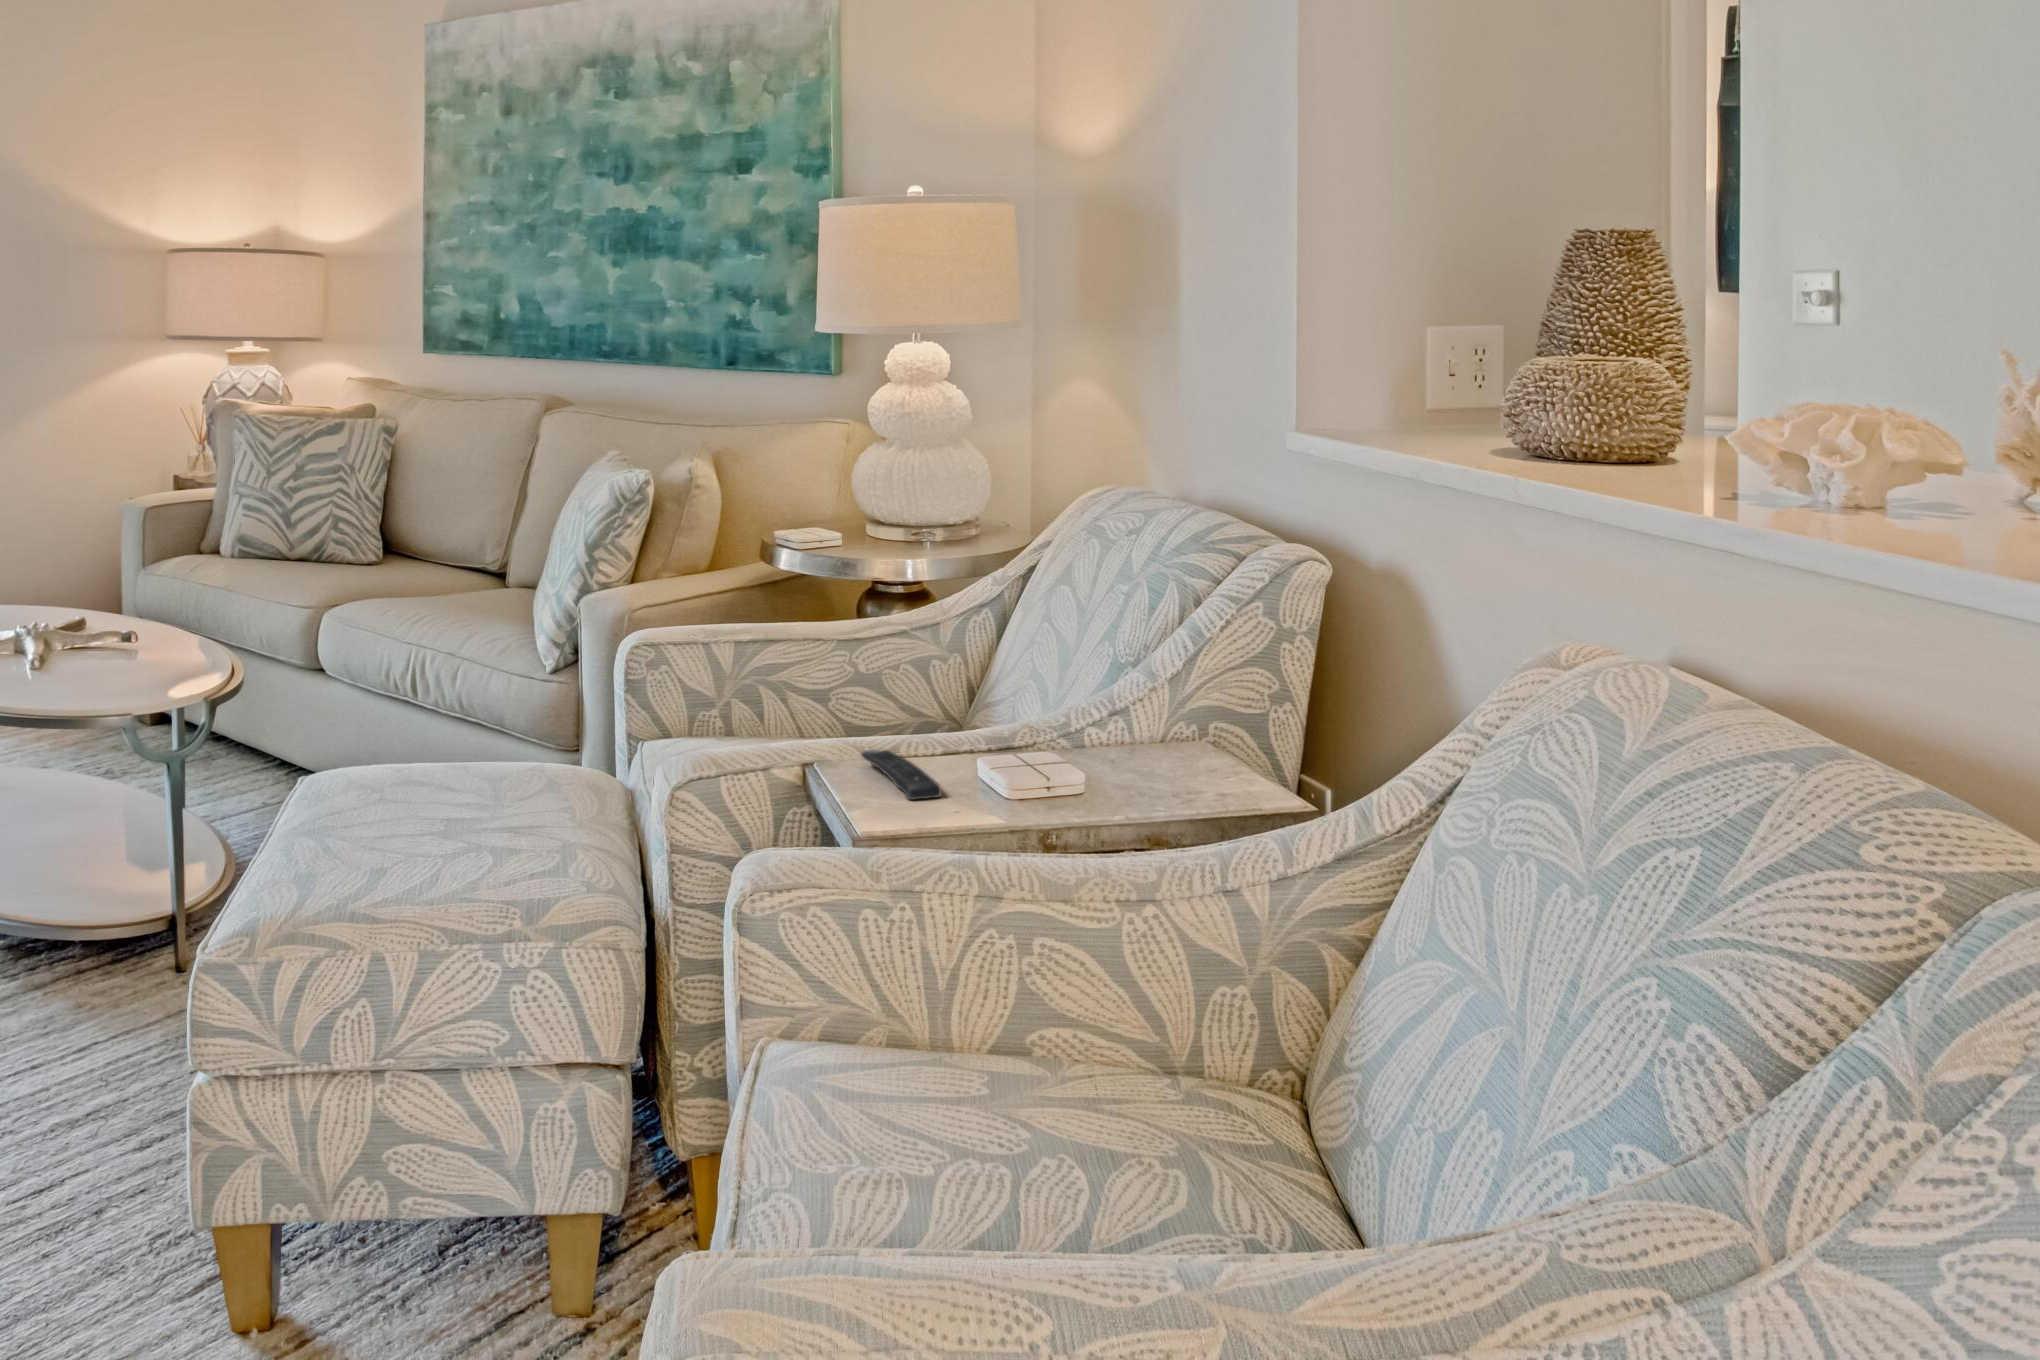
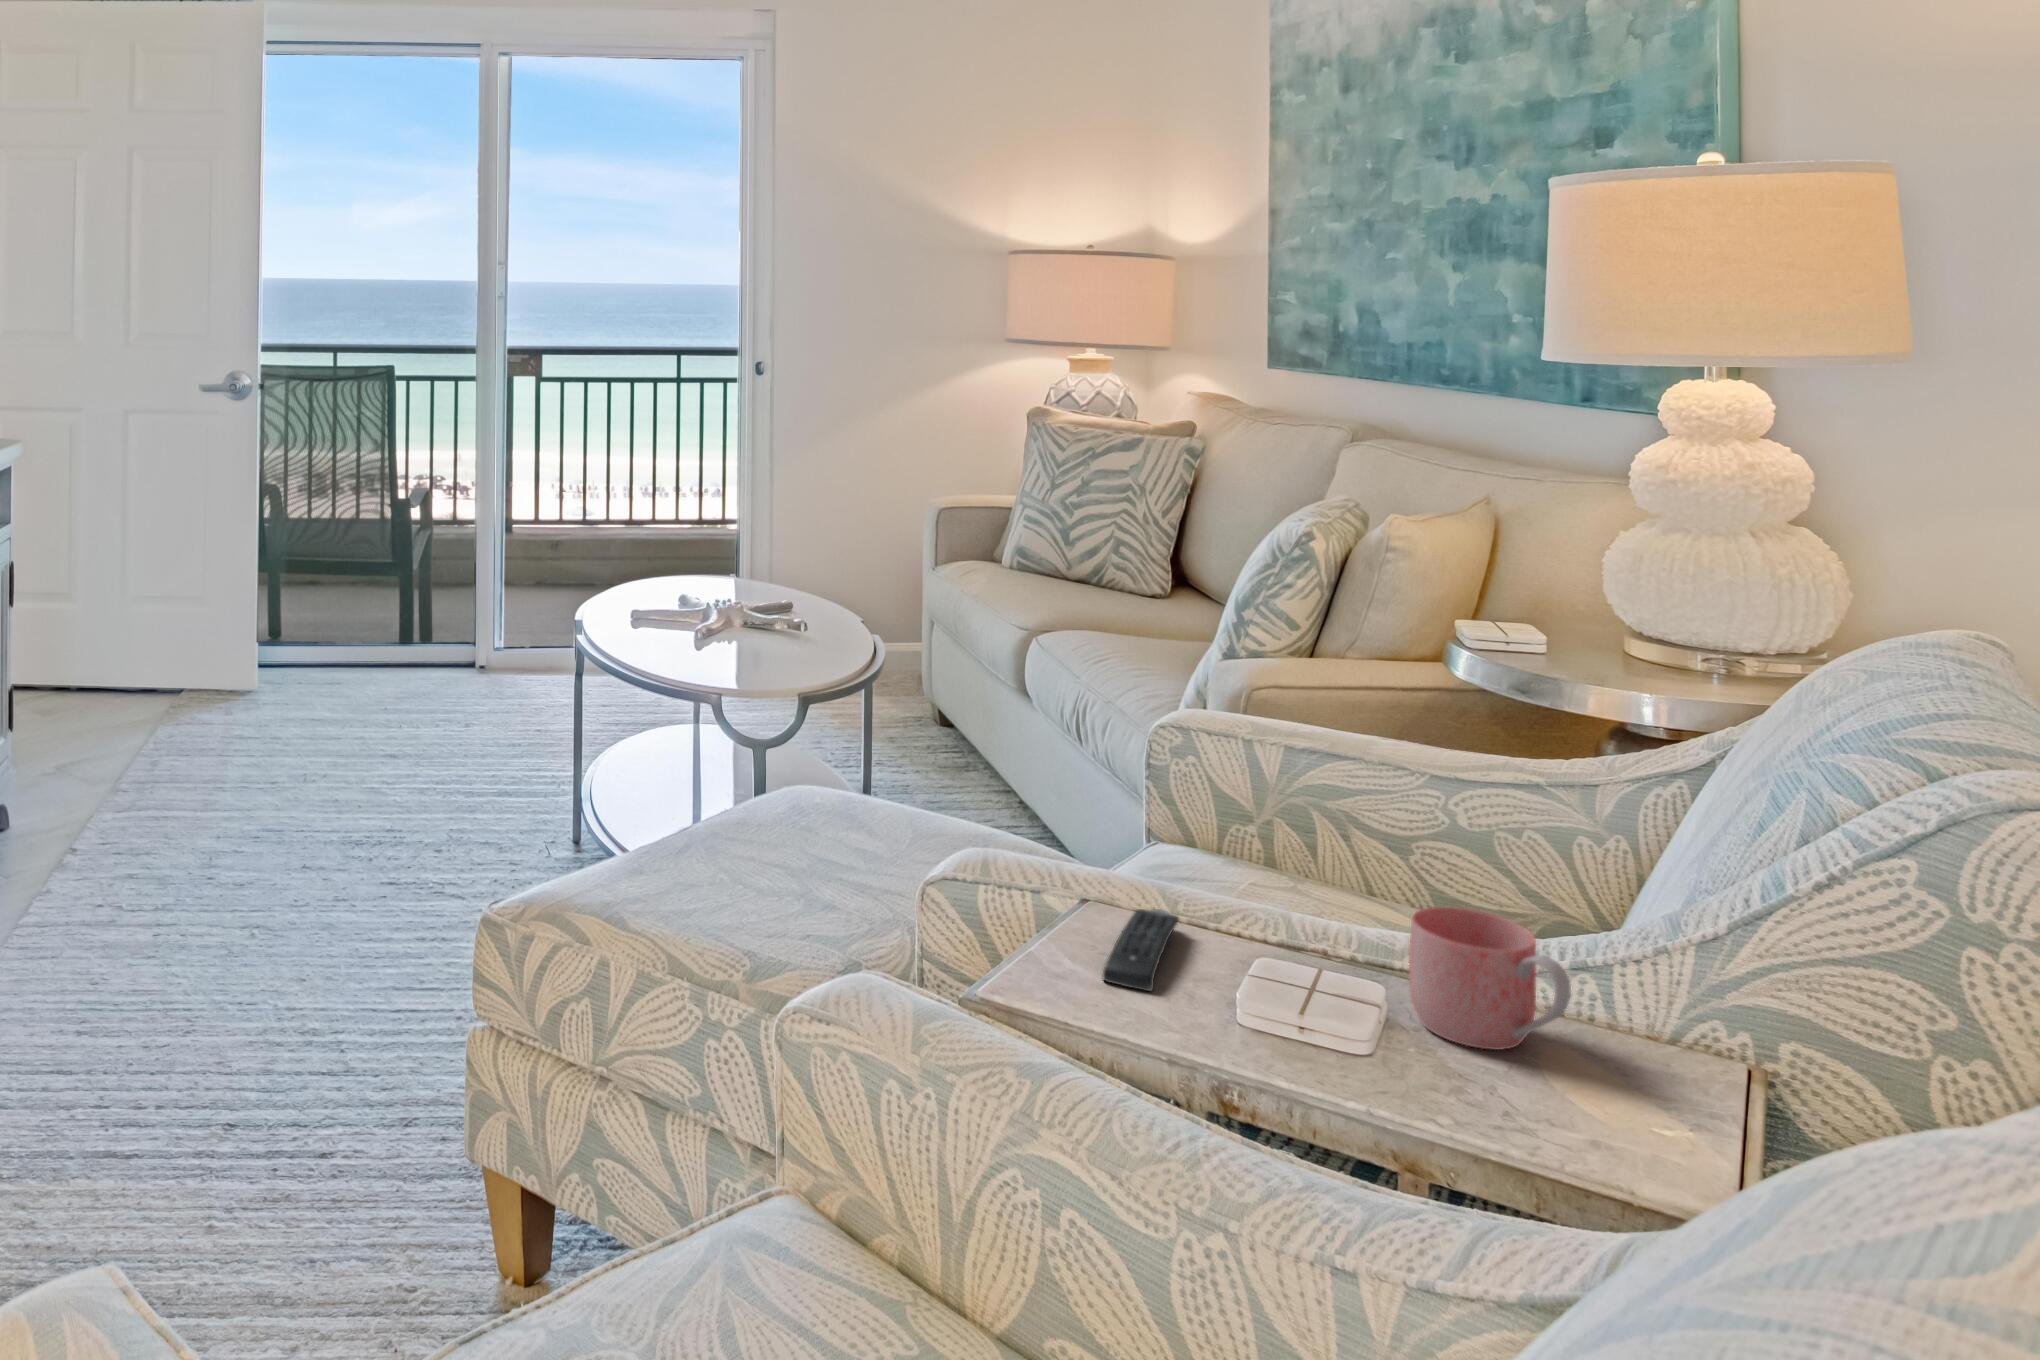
mug: none [1058,689,1159,773] -> present [1409,907,1571,1050]

